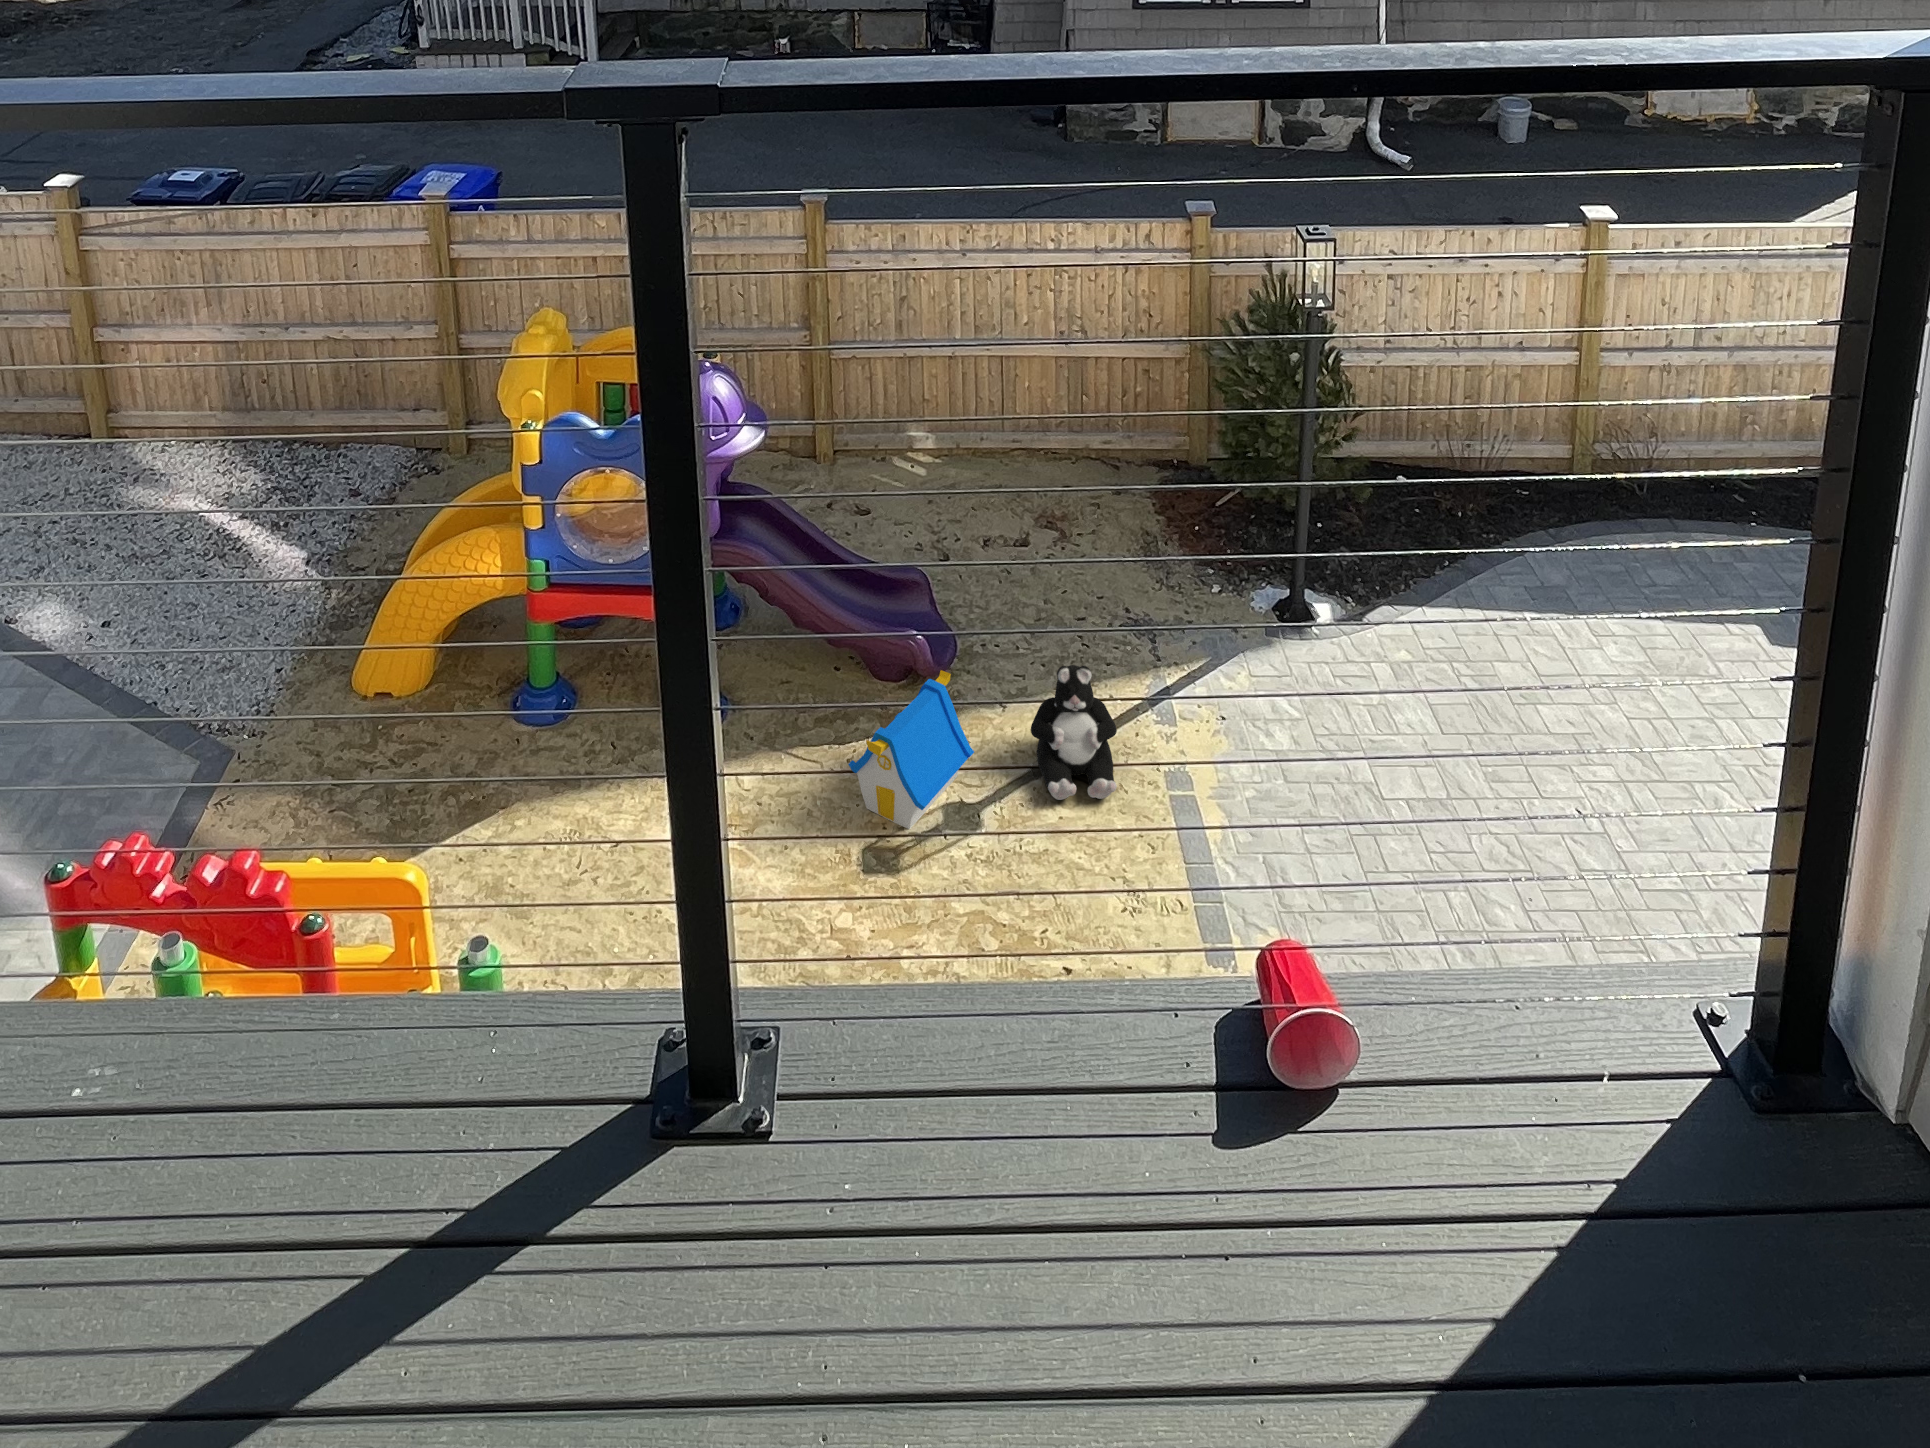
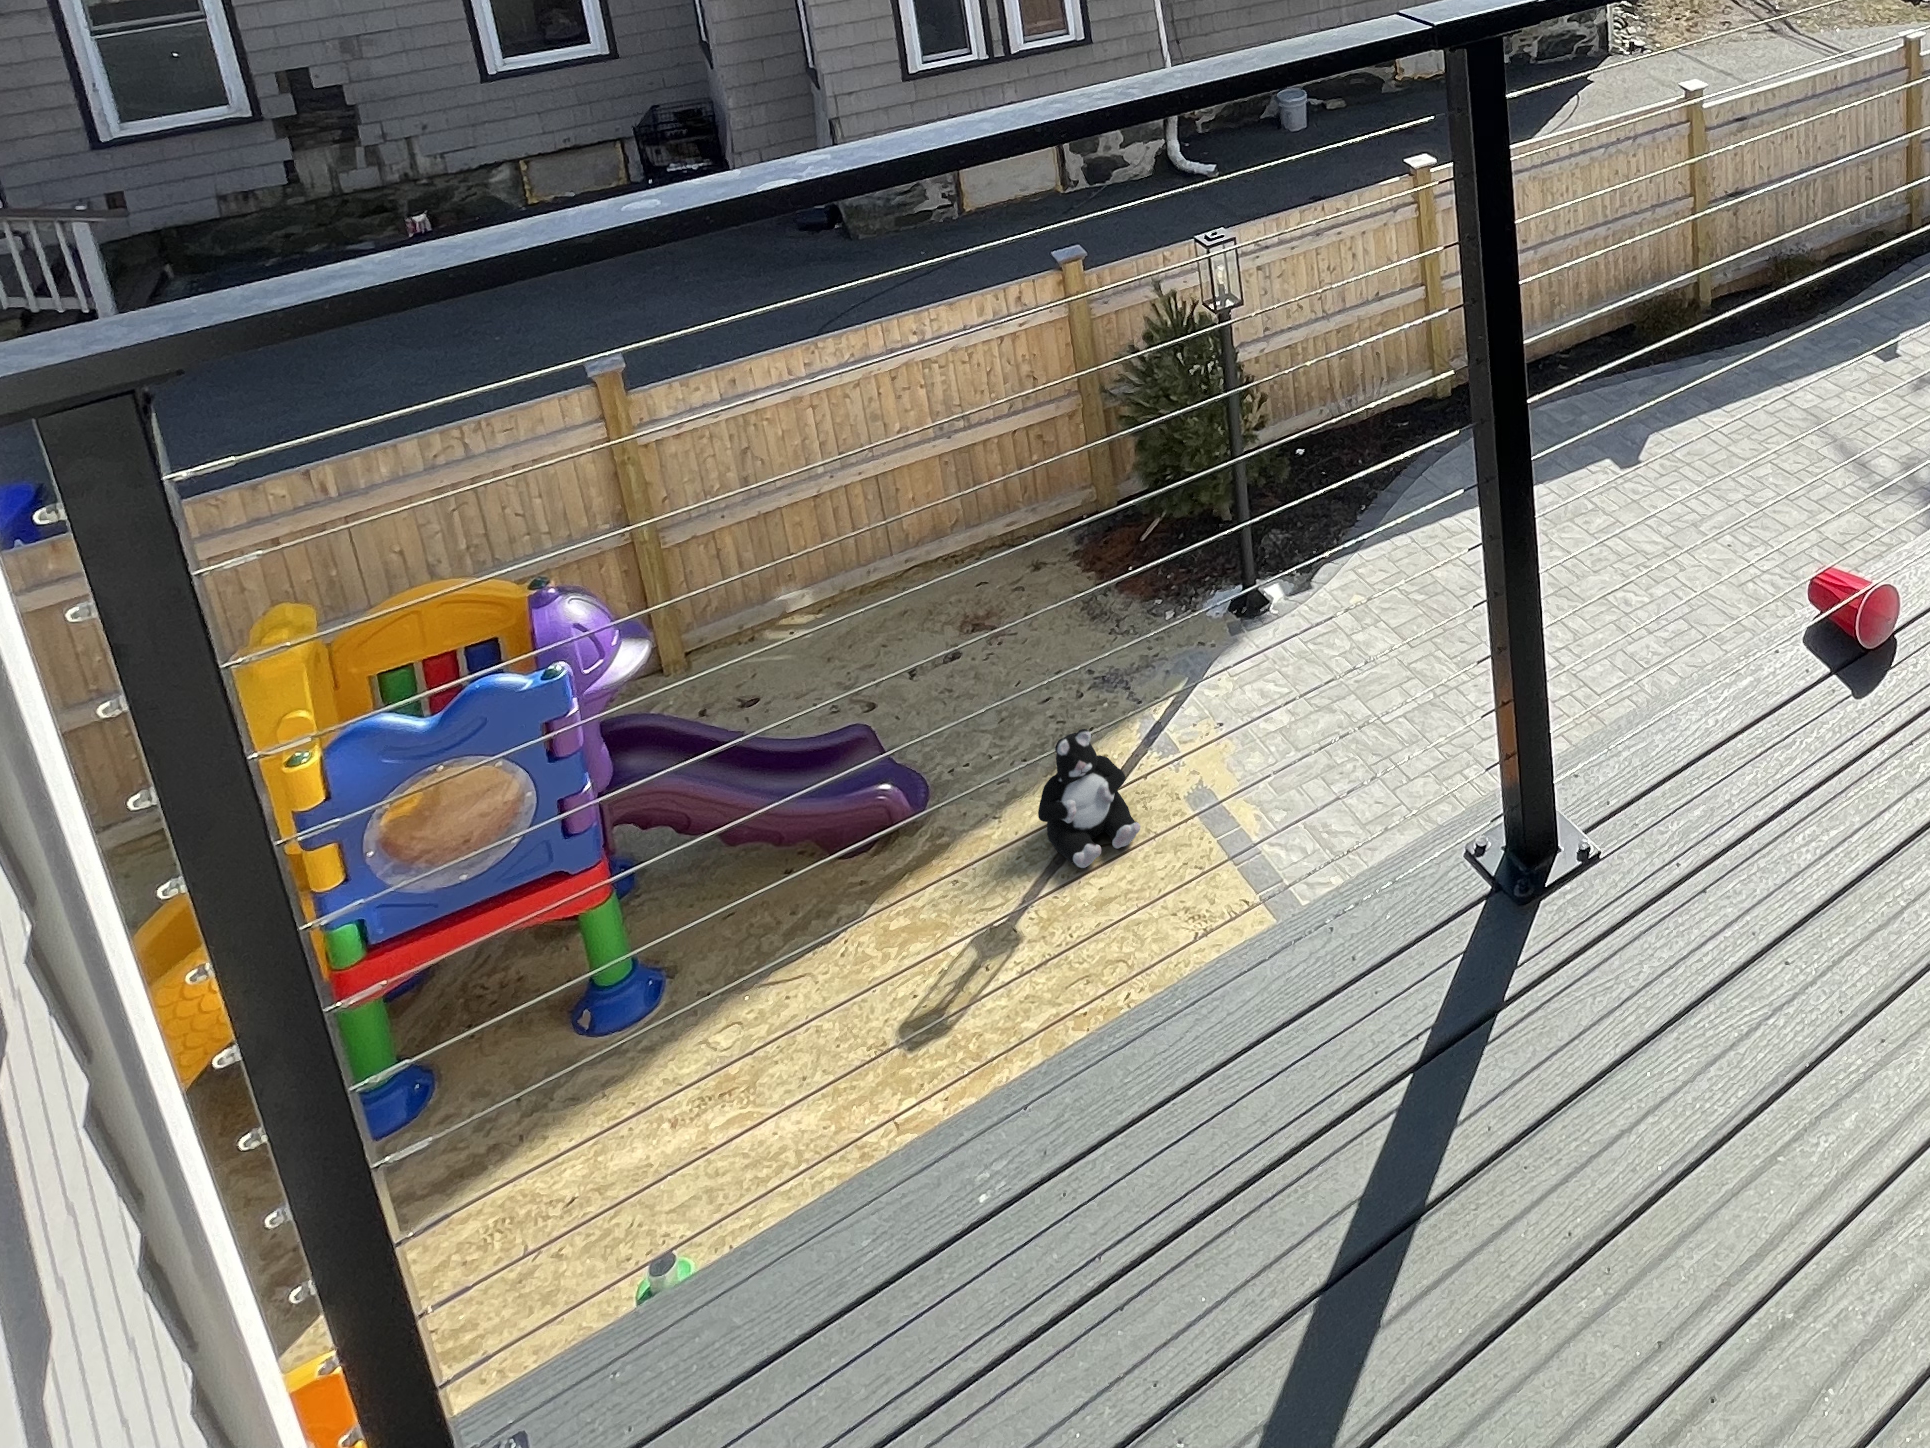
toy house: present [848,670,974,829] -> none [849,802,987,982]

